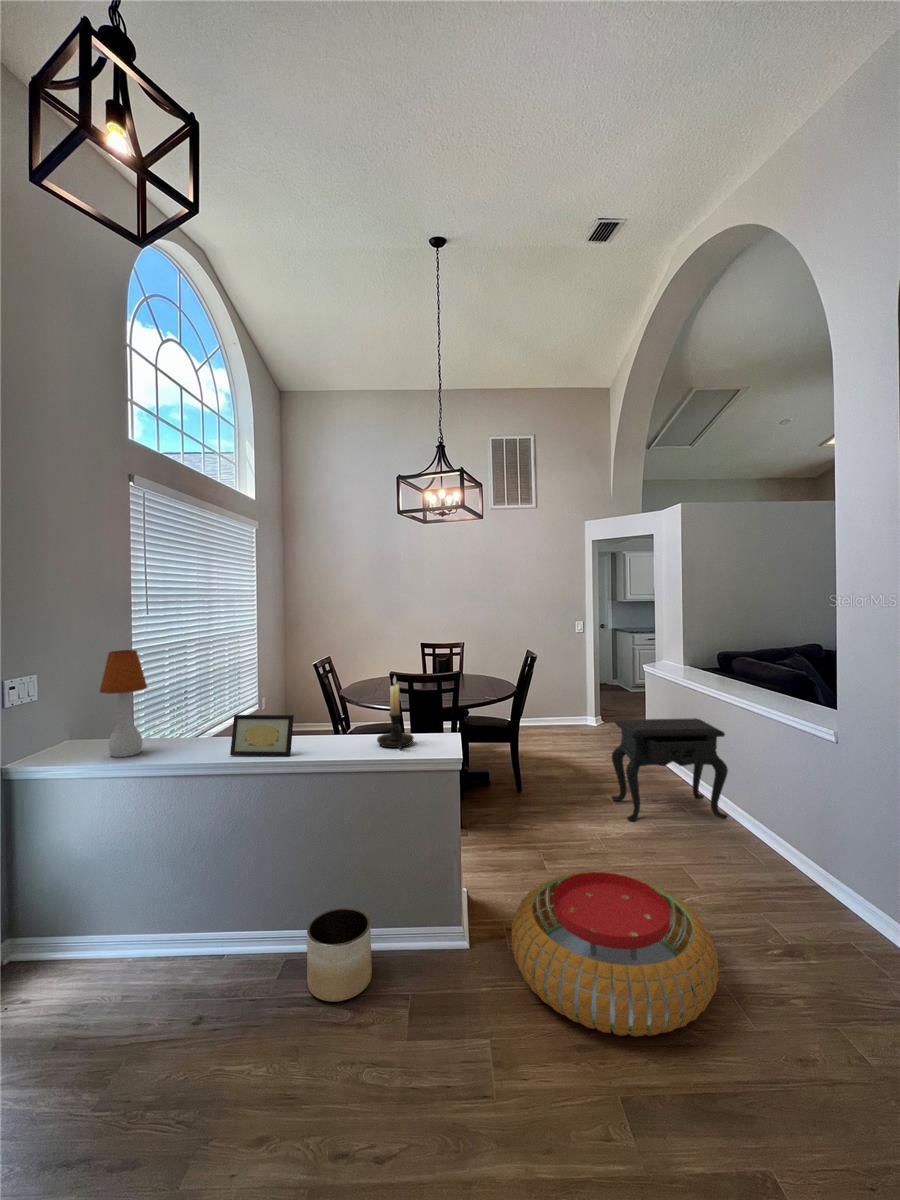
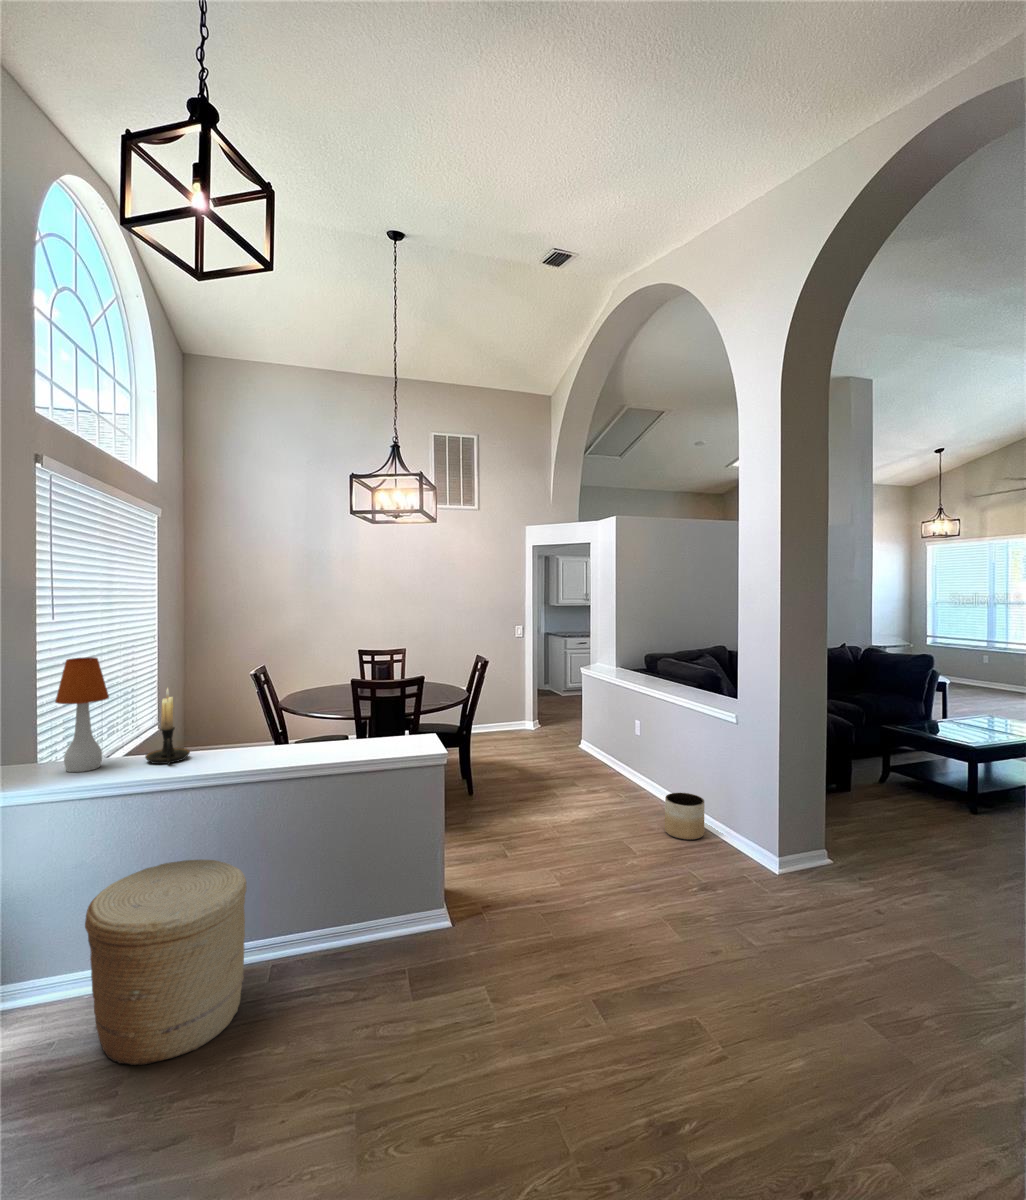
candle holder: present [377,677,414,749] -> present [145,689,190,764]
picture frame: present [230,715,294,756] -> none [209,720,277,763]
side table: present [612,718,728,821] -> none [558,715,659,812]
woven basket: none [97,850,254,1058] -> present [85,859,247,1065]
pouf: present [511,871,718,1037] -> none [489,851,663,978]
planter: present [307,908,372,1002] -> present [665,793,704,840]

